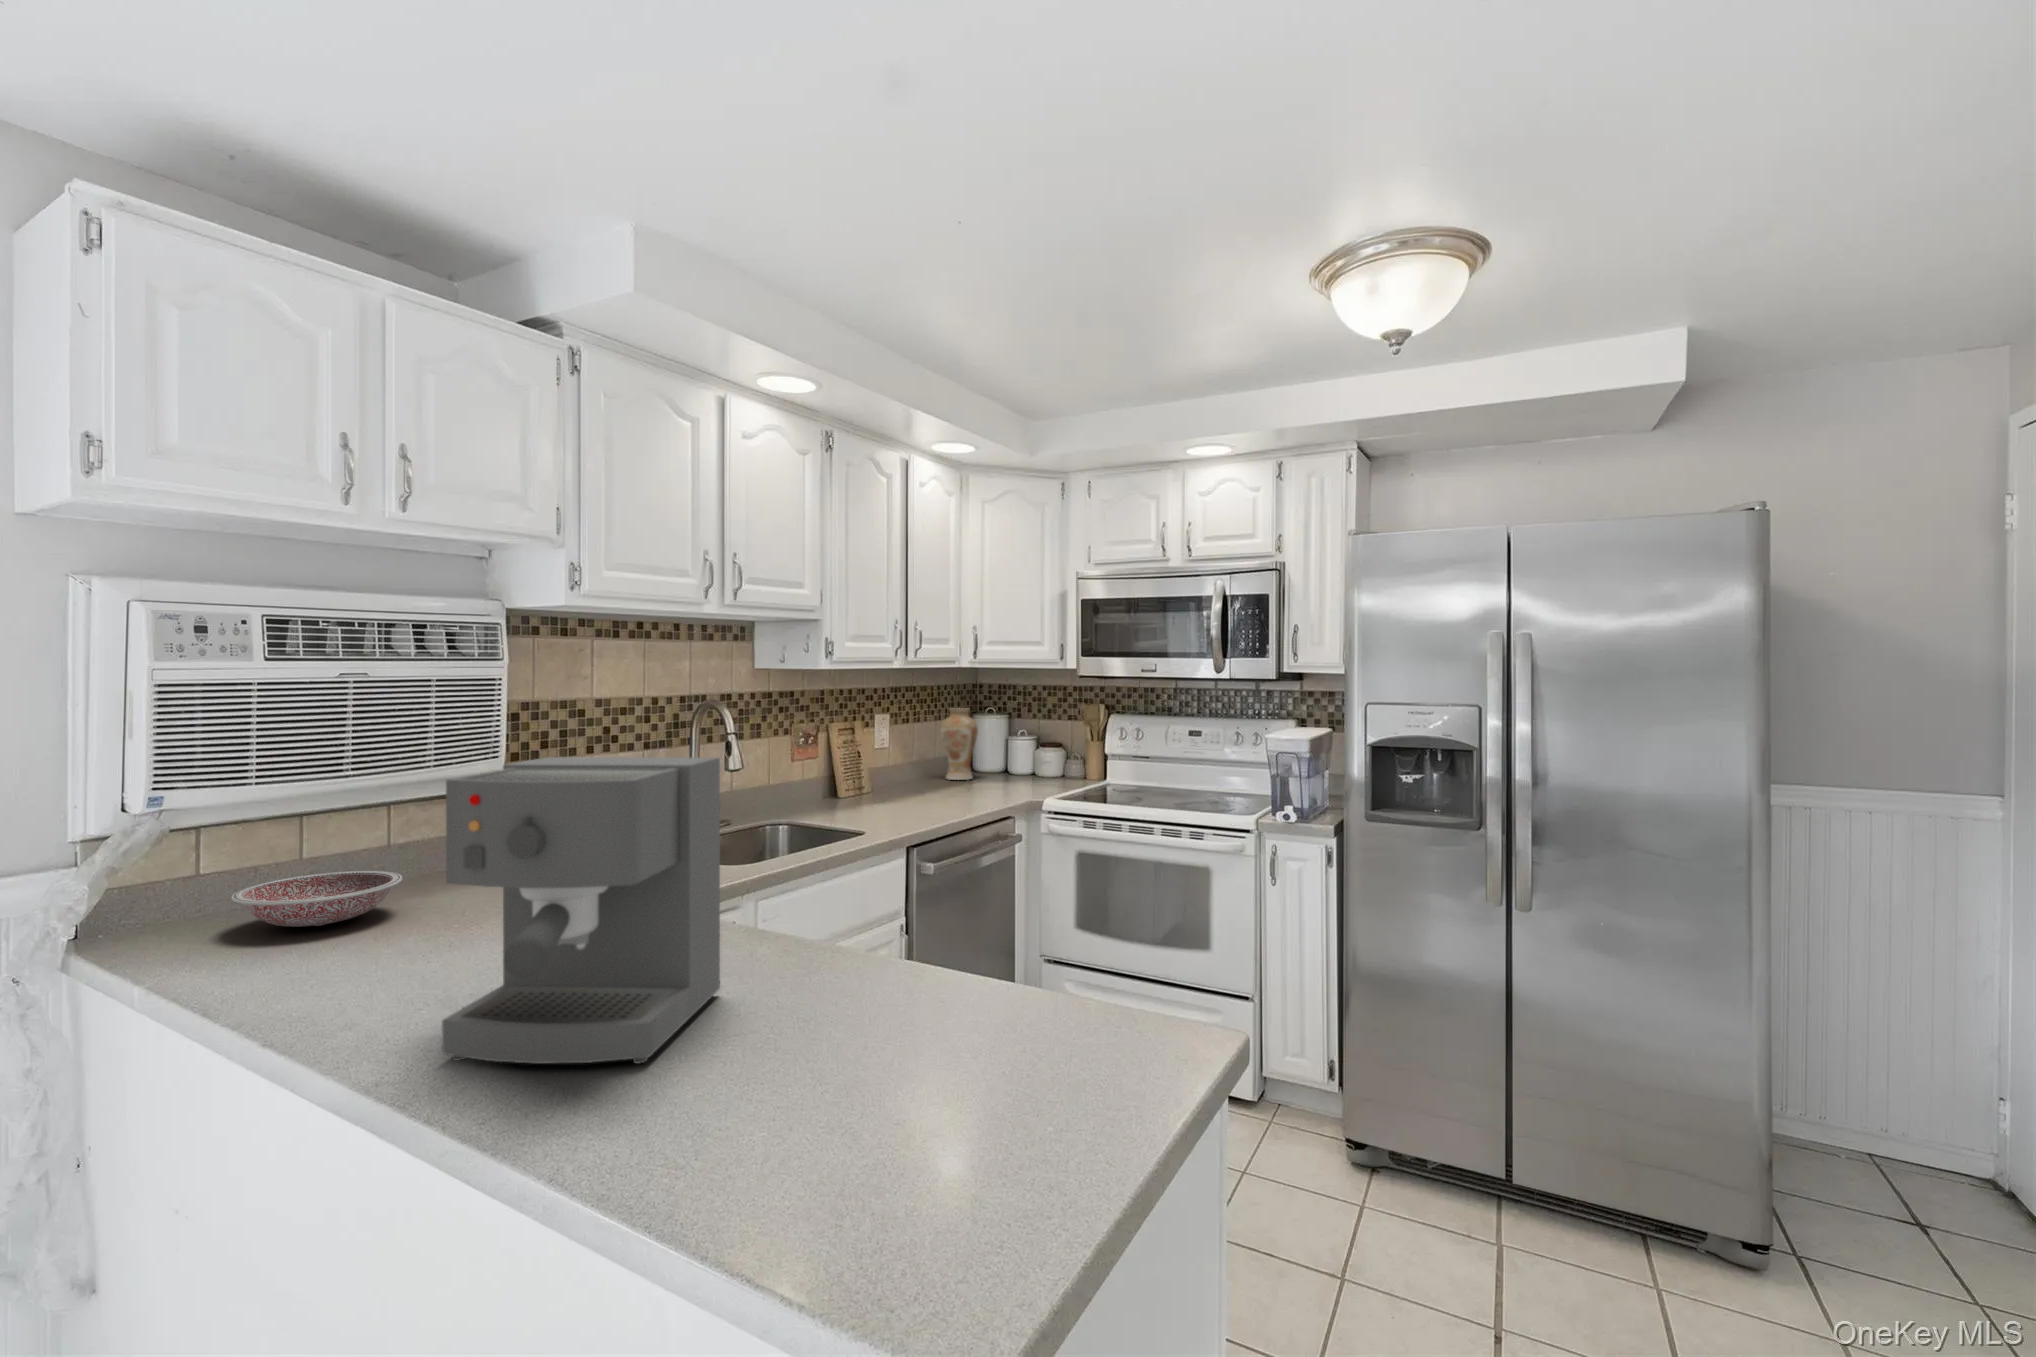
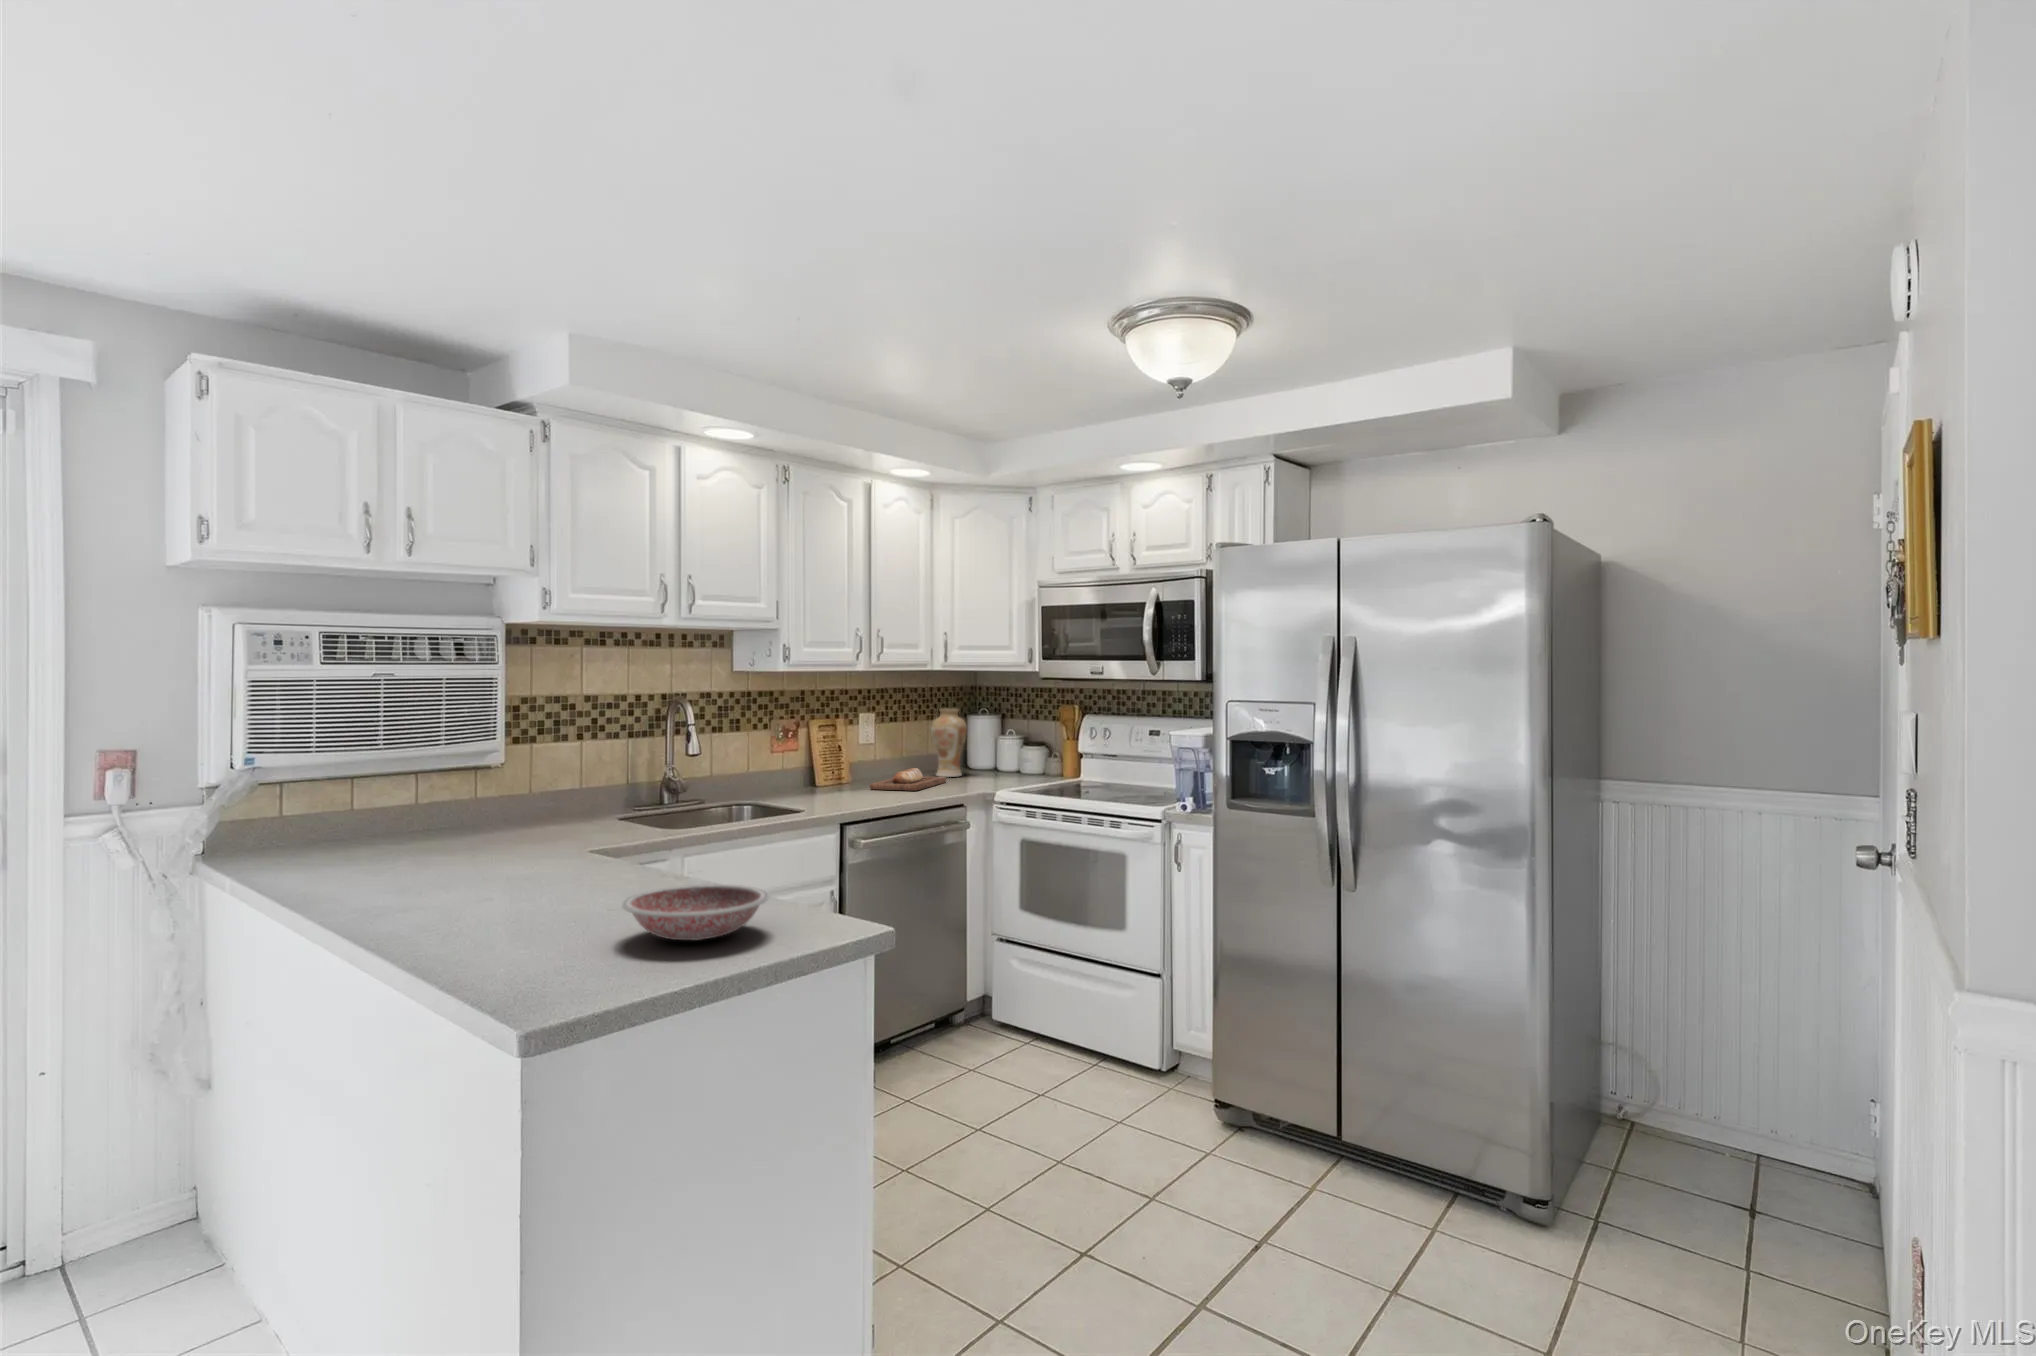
coffee maker: present [442,757,720,1063] -> none [394,730,584,919]
bread loaf: none [898,773,967,798] -> present [870,768,946,791]
bowl: present [231,871,402,927] -> present [622,884,769,940]

